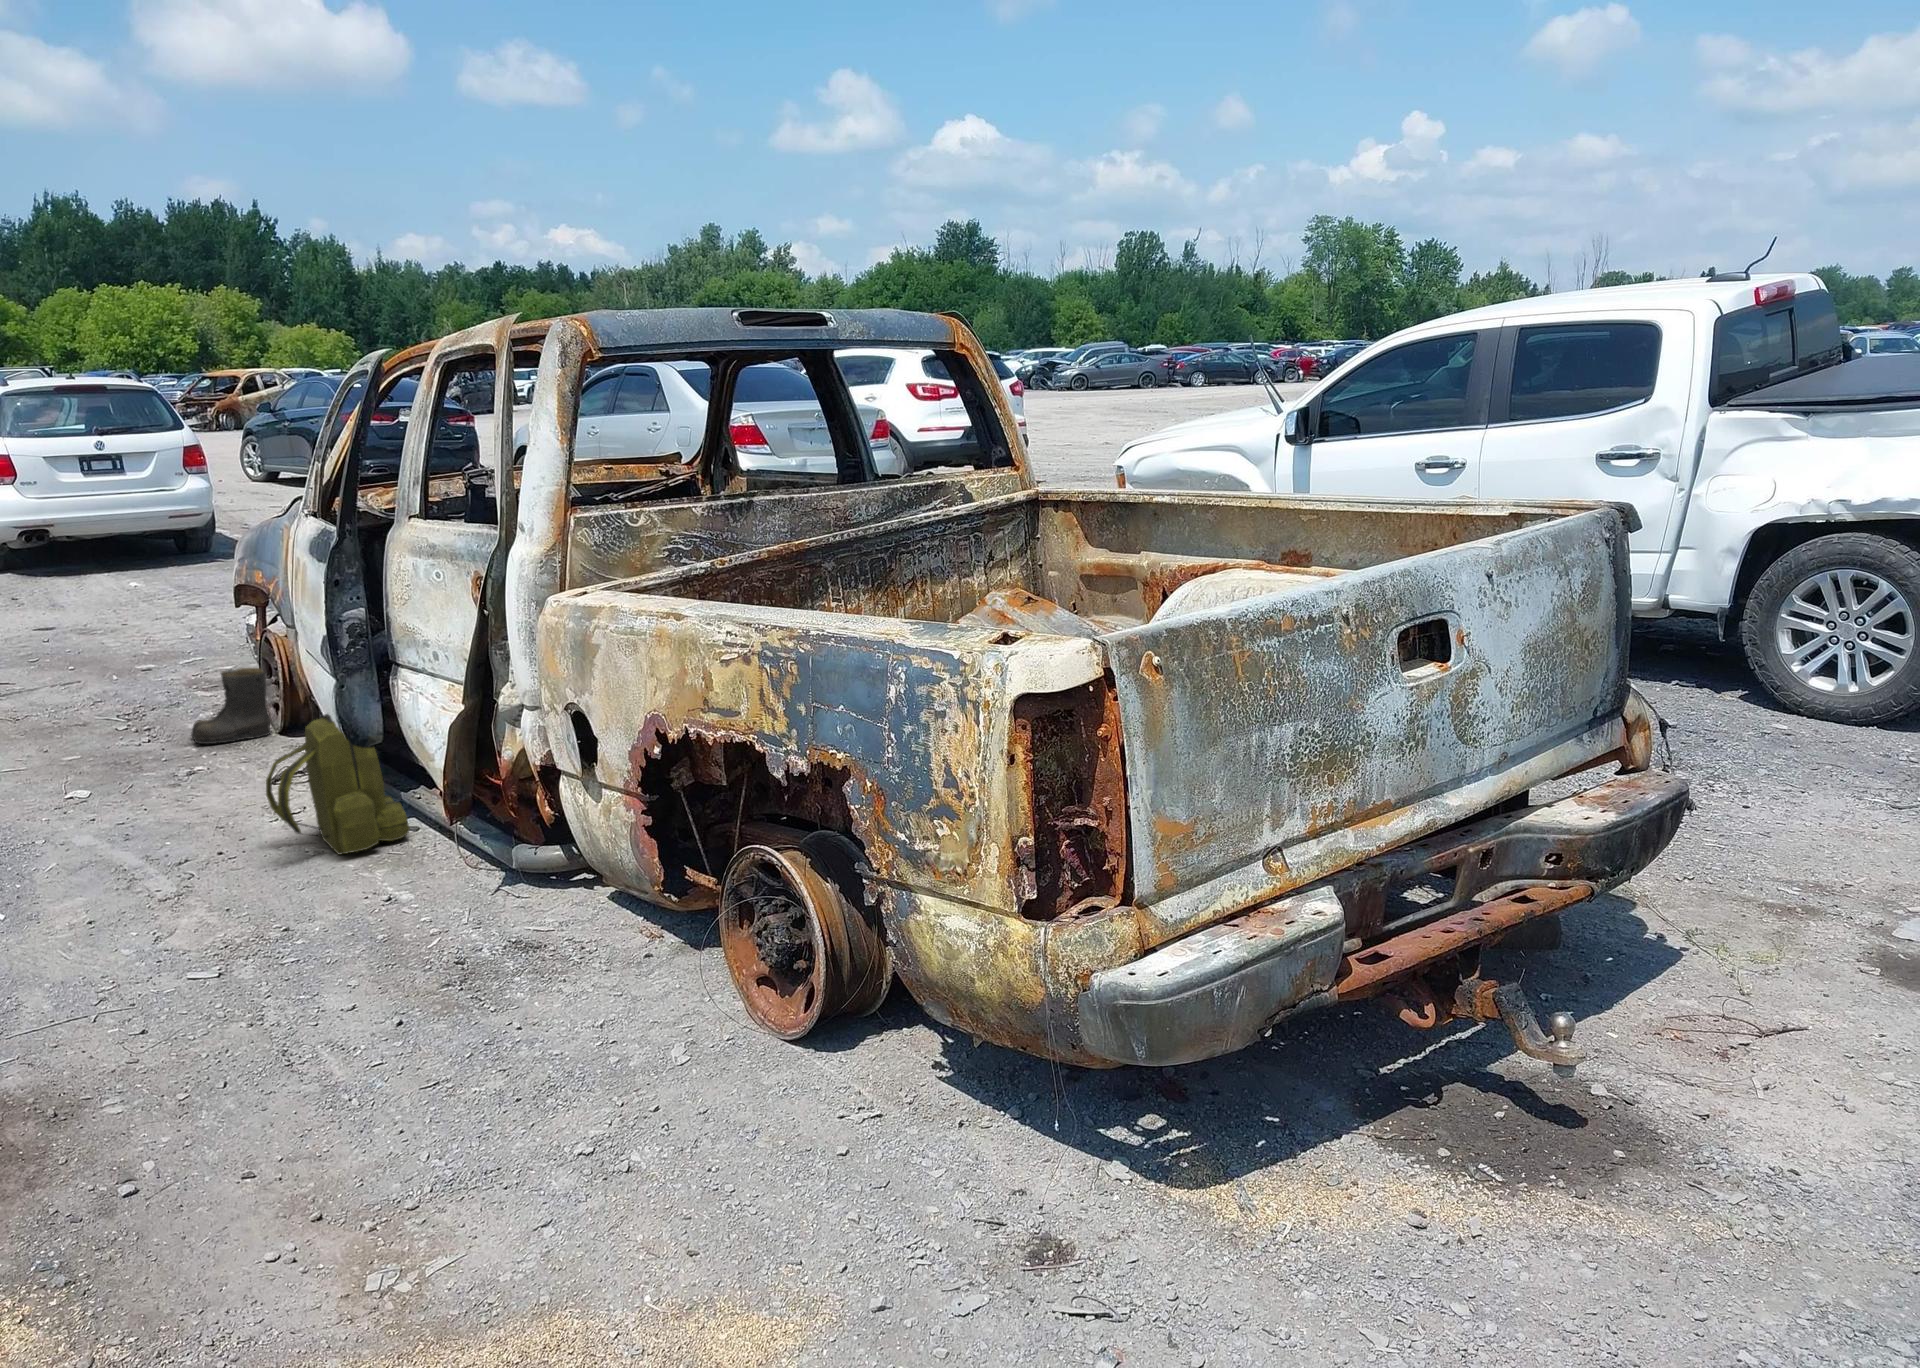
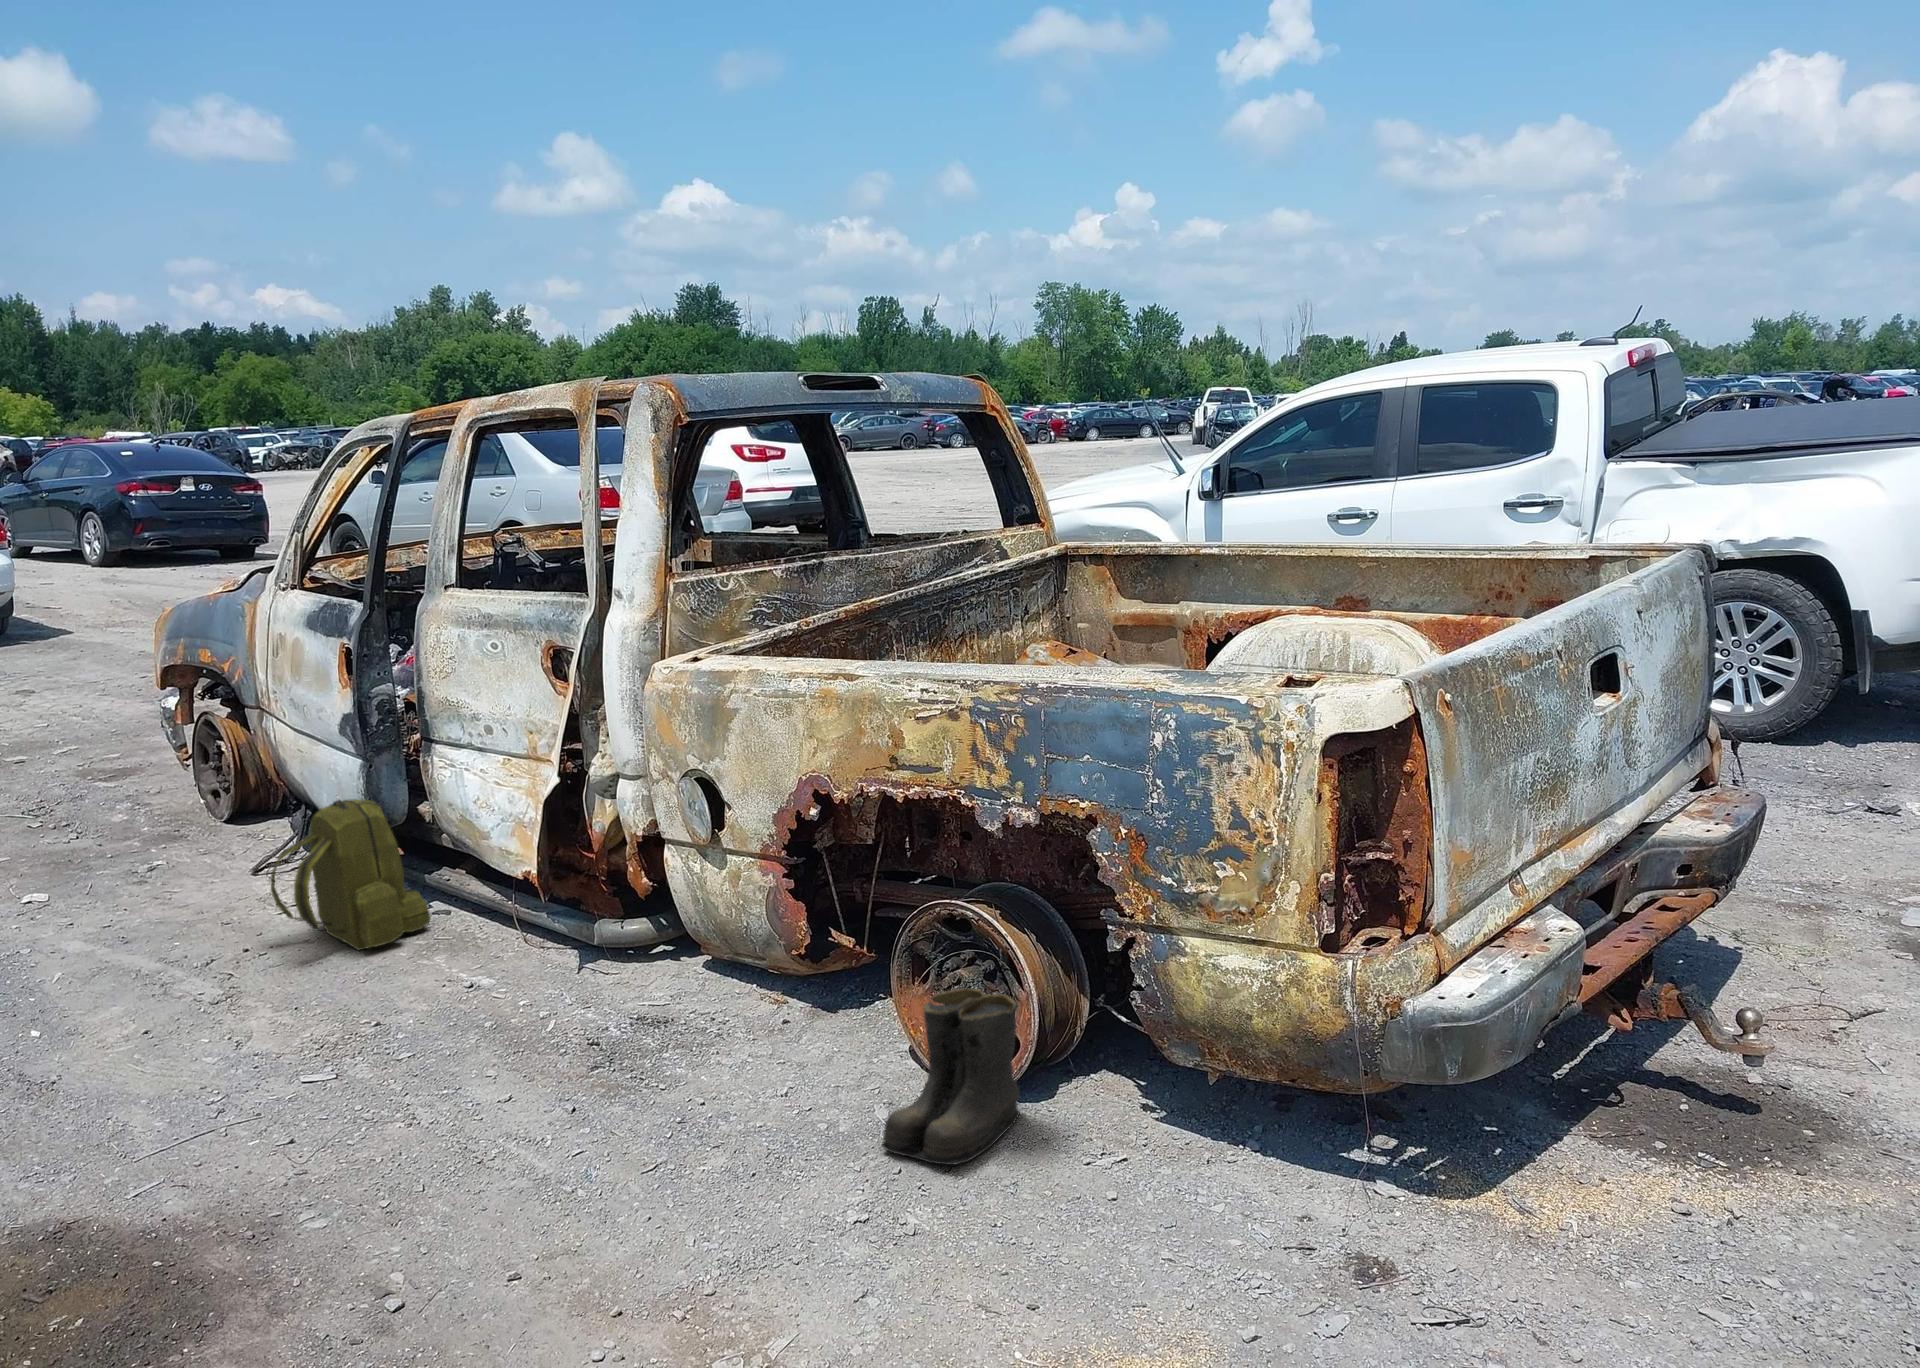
boots: present [191,668,271,744] -> present [881,989,1020,1165]

